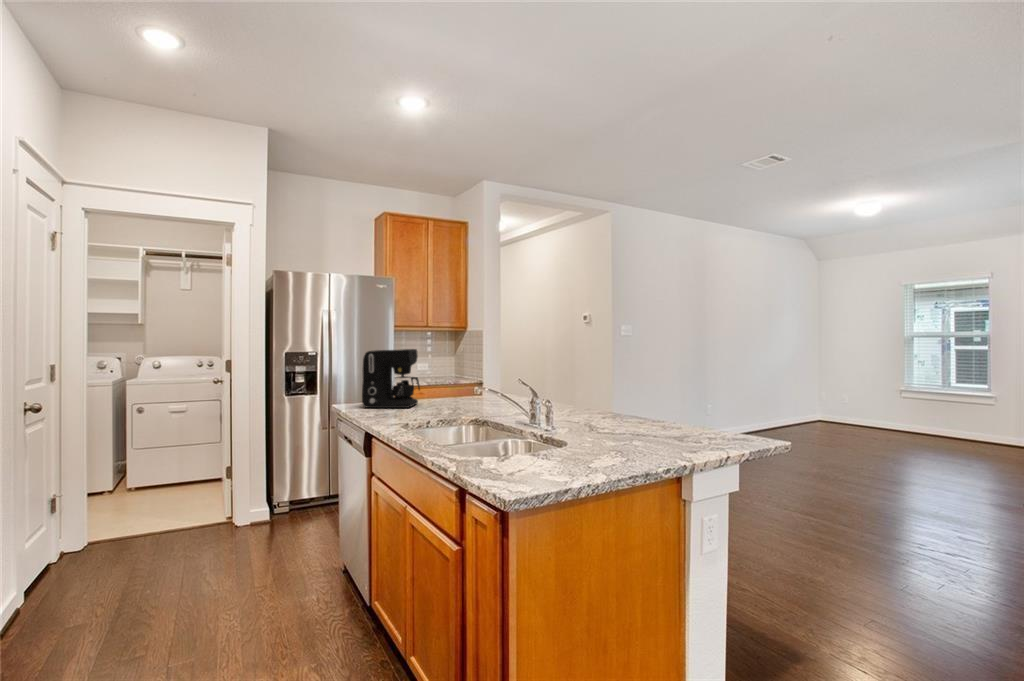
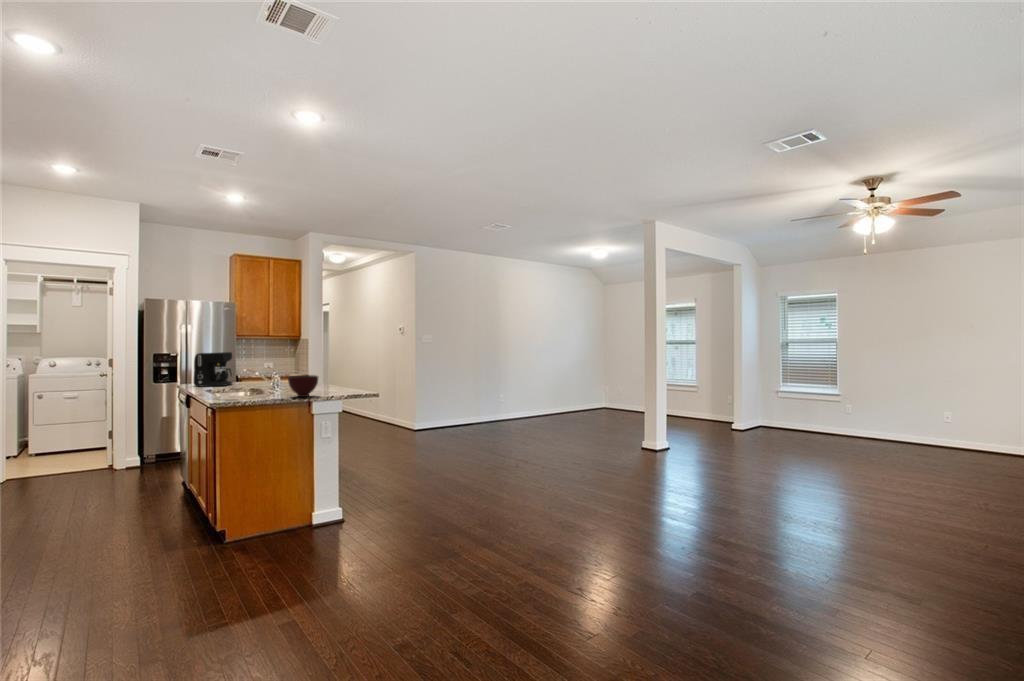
bowl: none [602,398,668,450] -> present [288,375,318,397]

